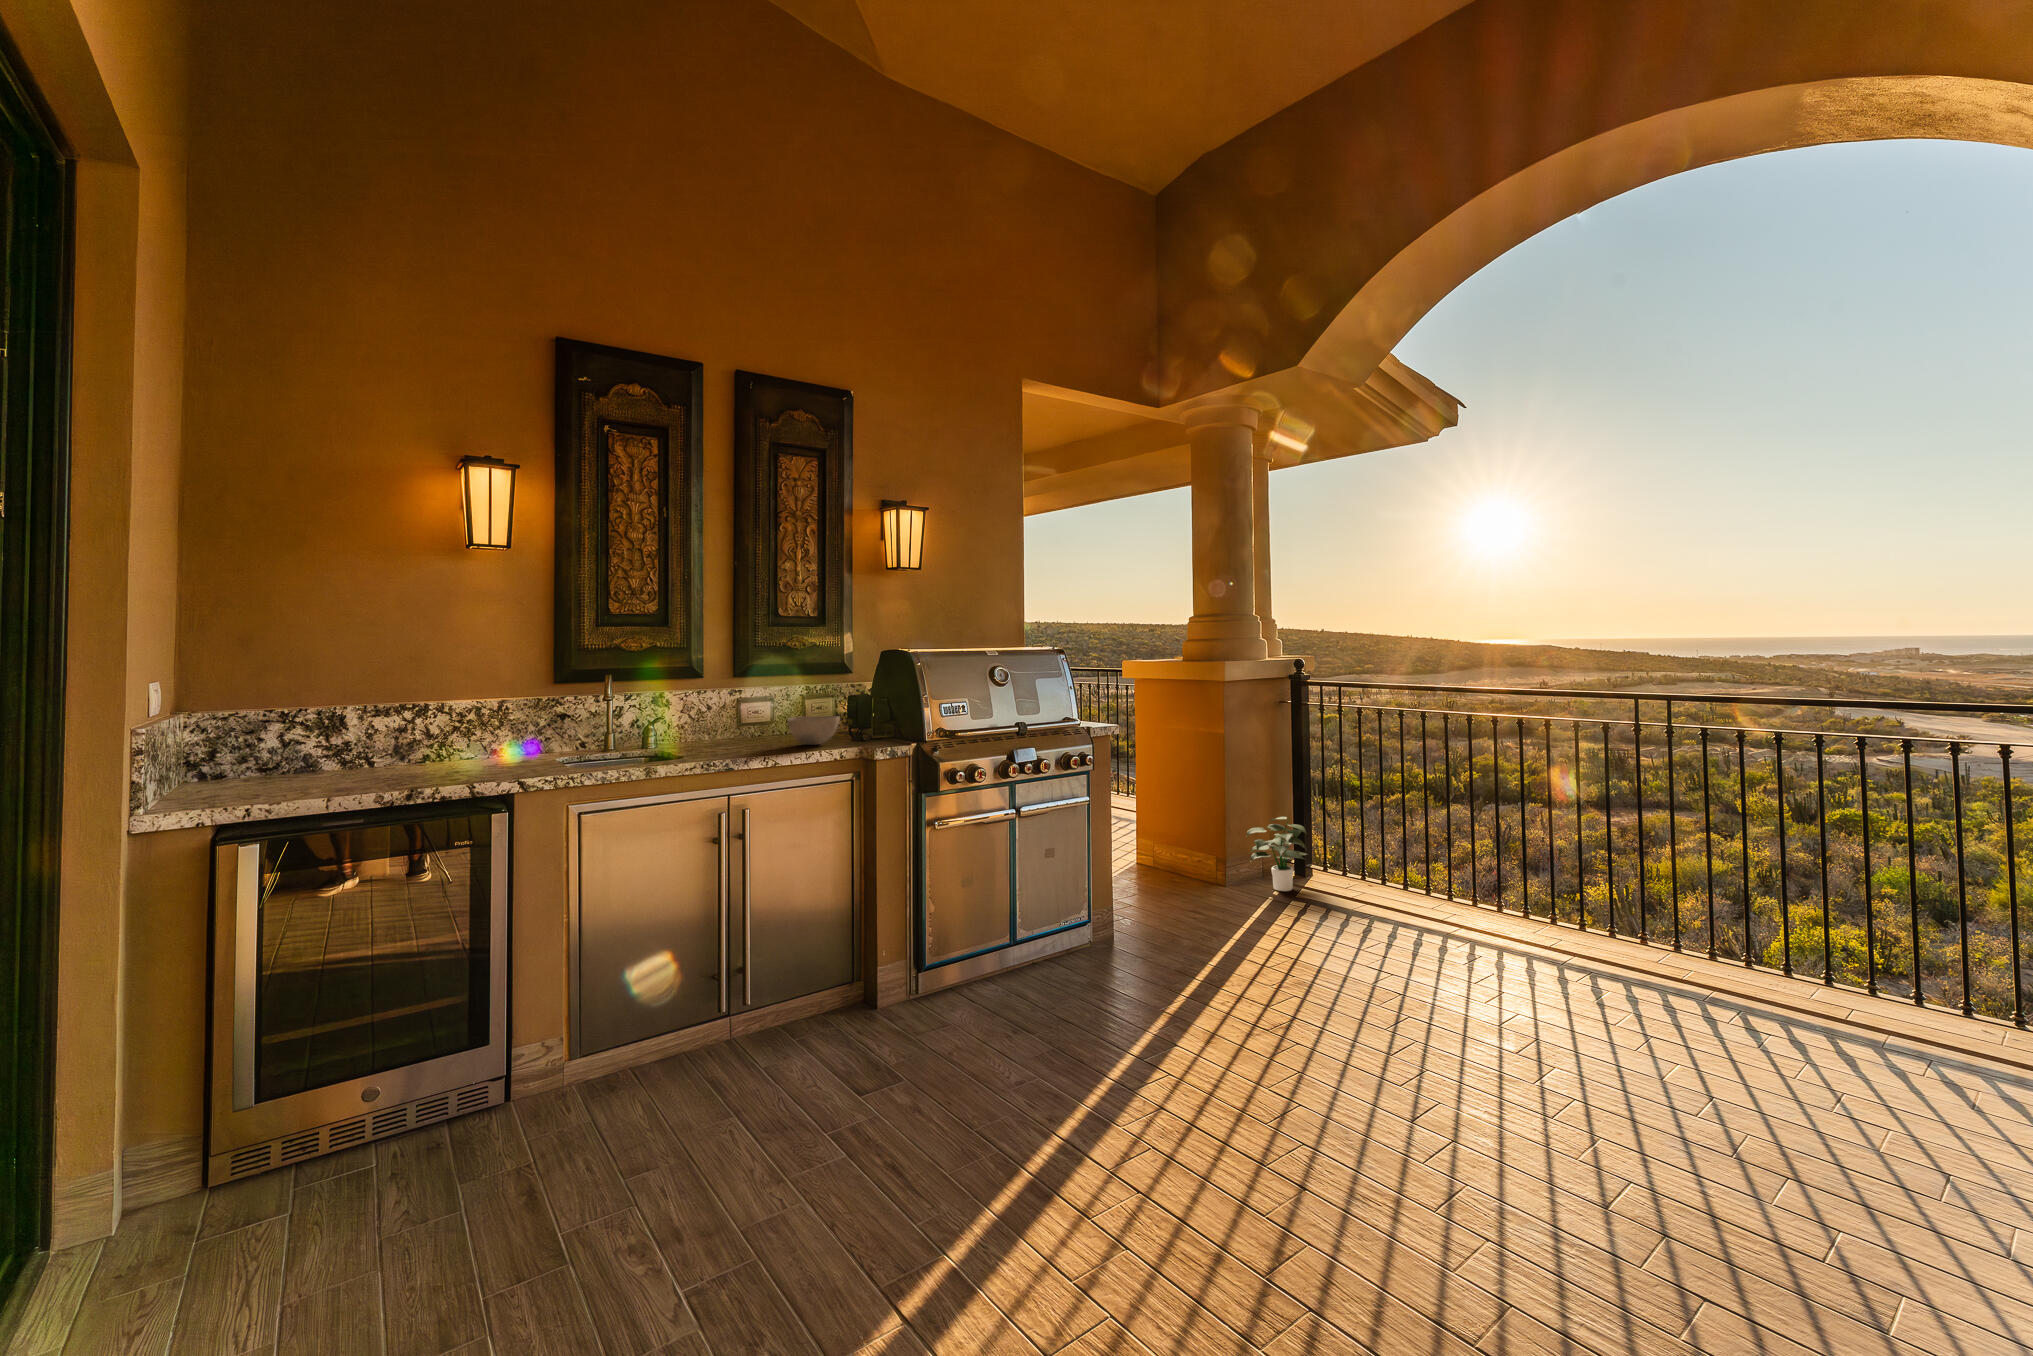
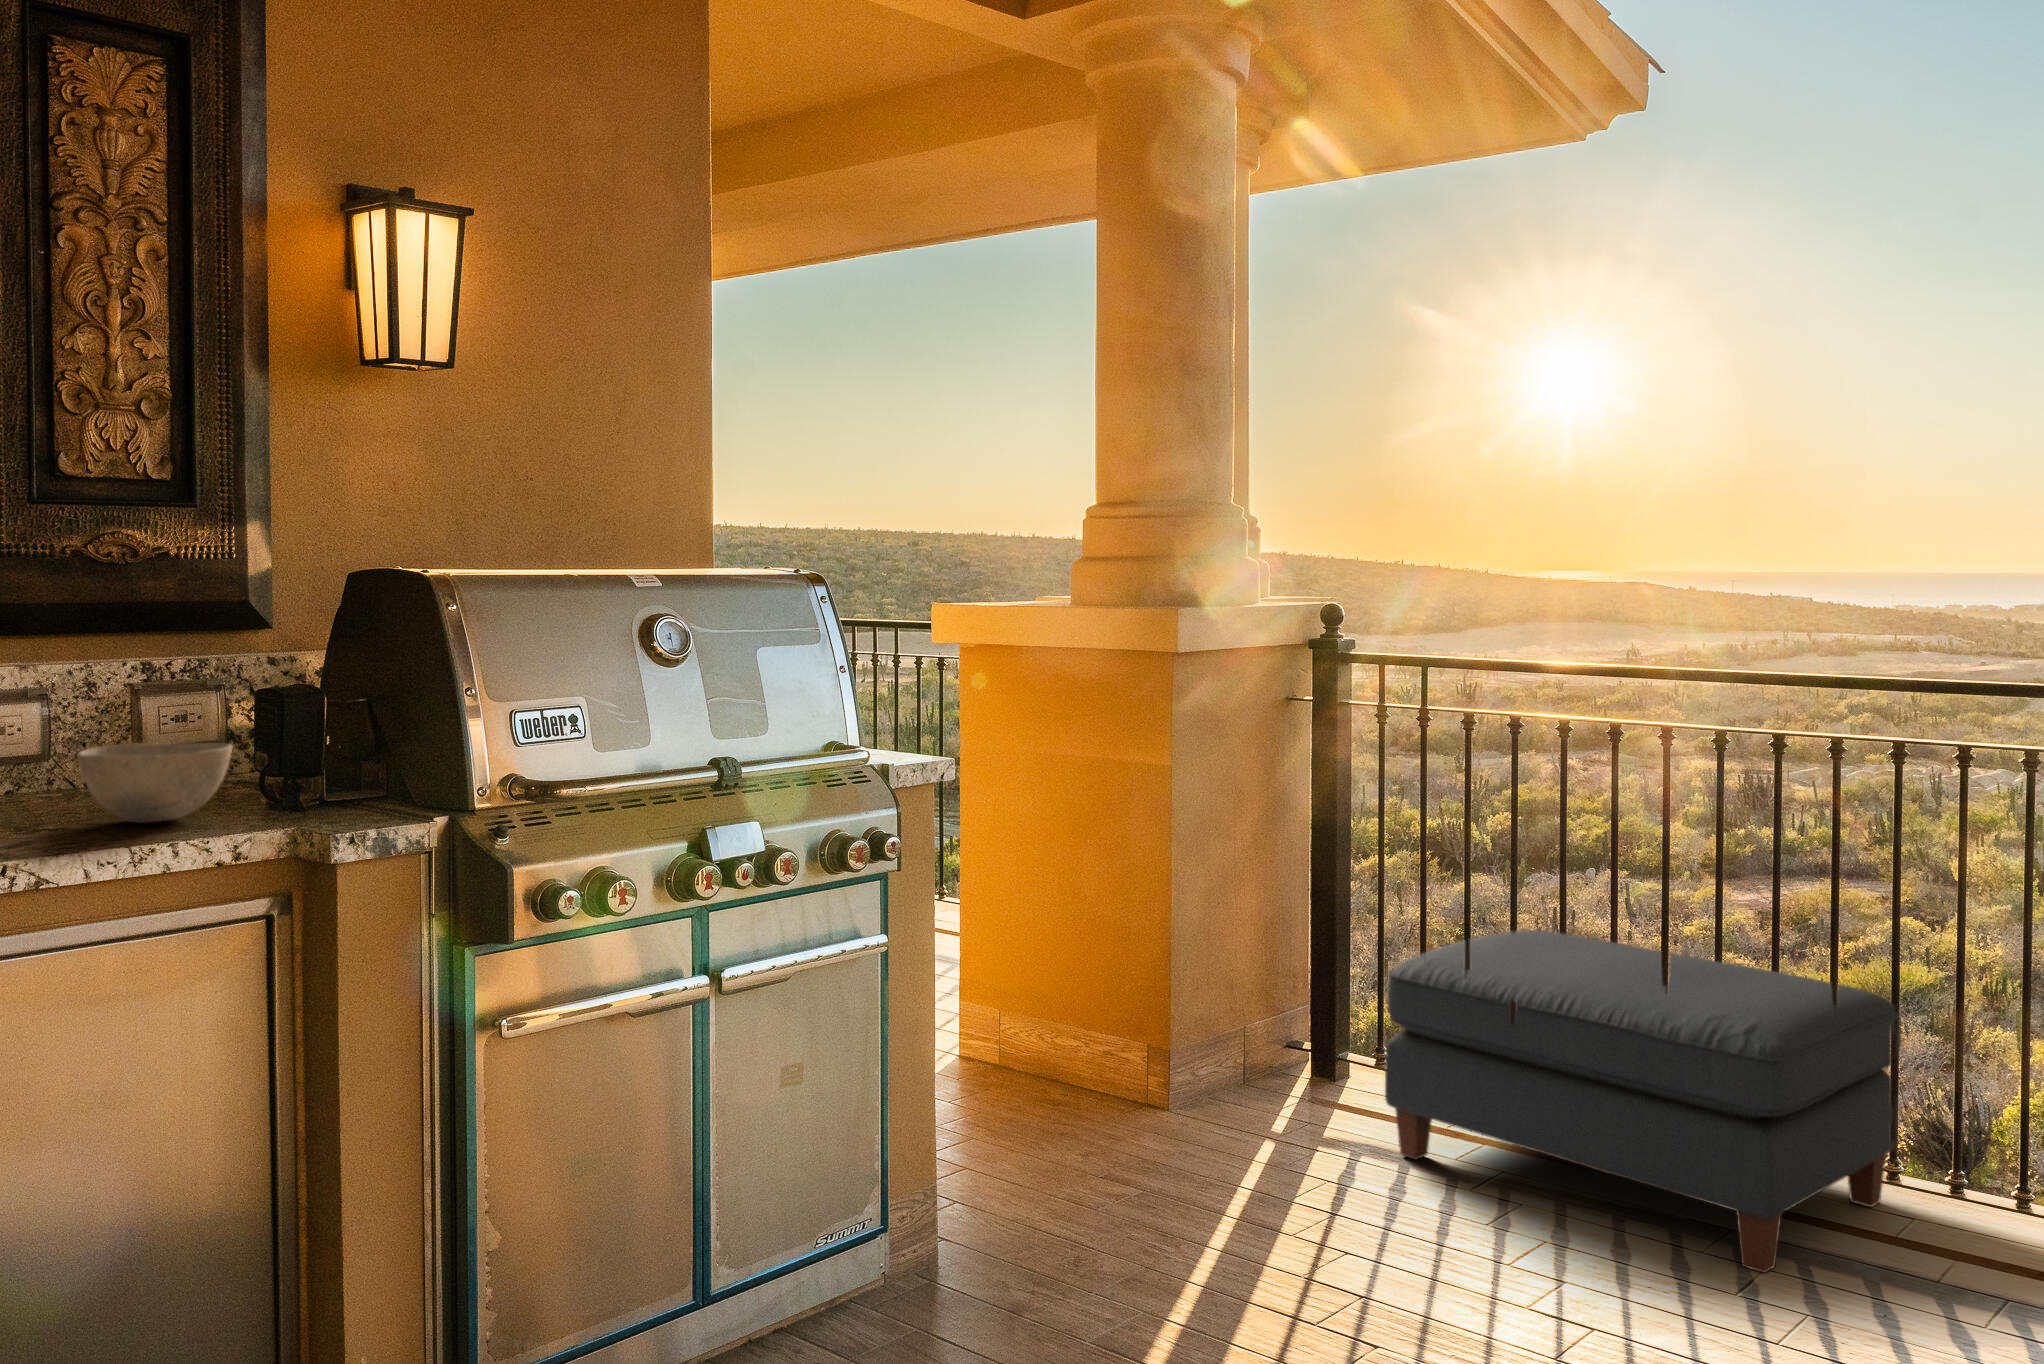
ottoman: none [1319,806,1560,958] -> present [1385,930,1901,1273]
potted plant: present [1247,817,1307,891] -> none [1216,954,1351,1118]

